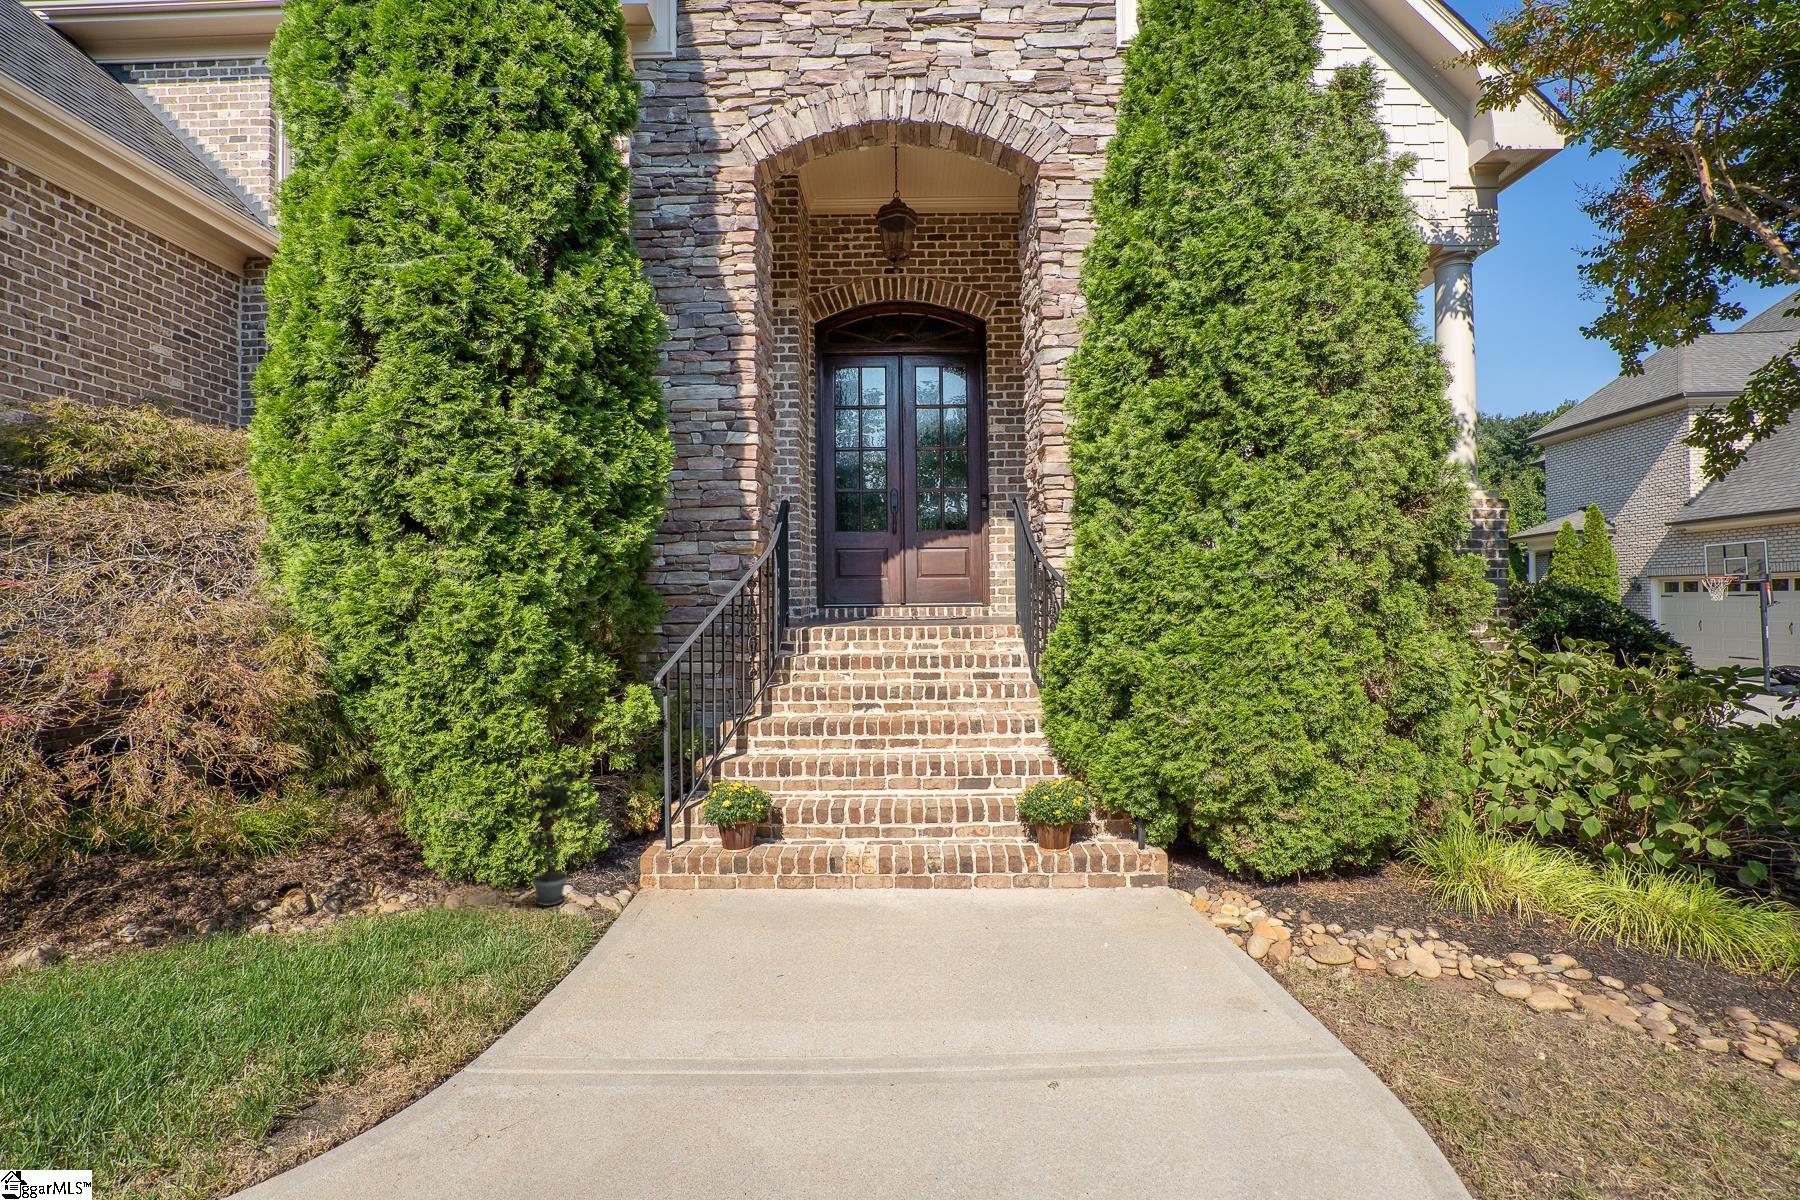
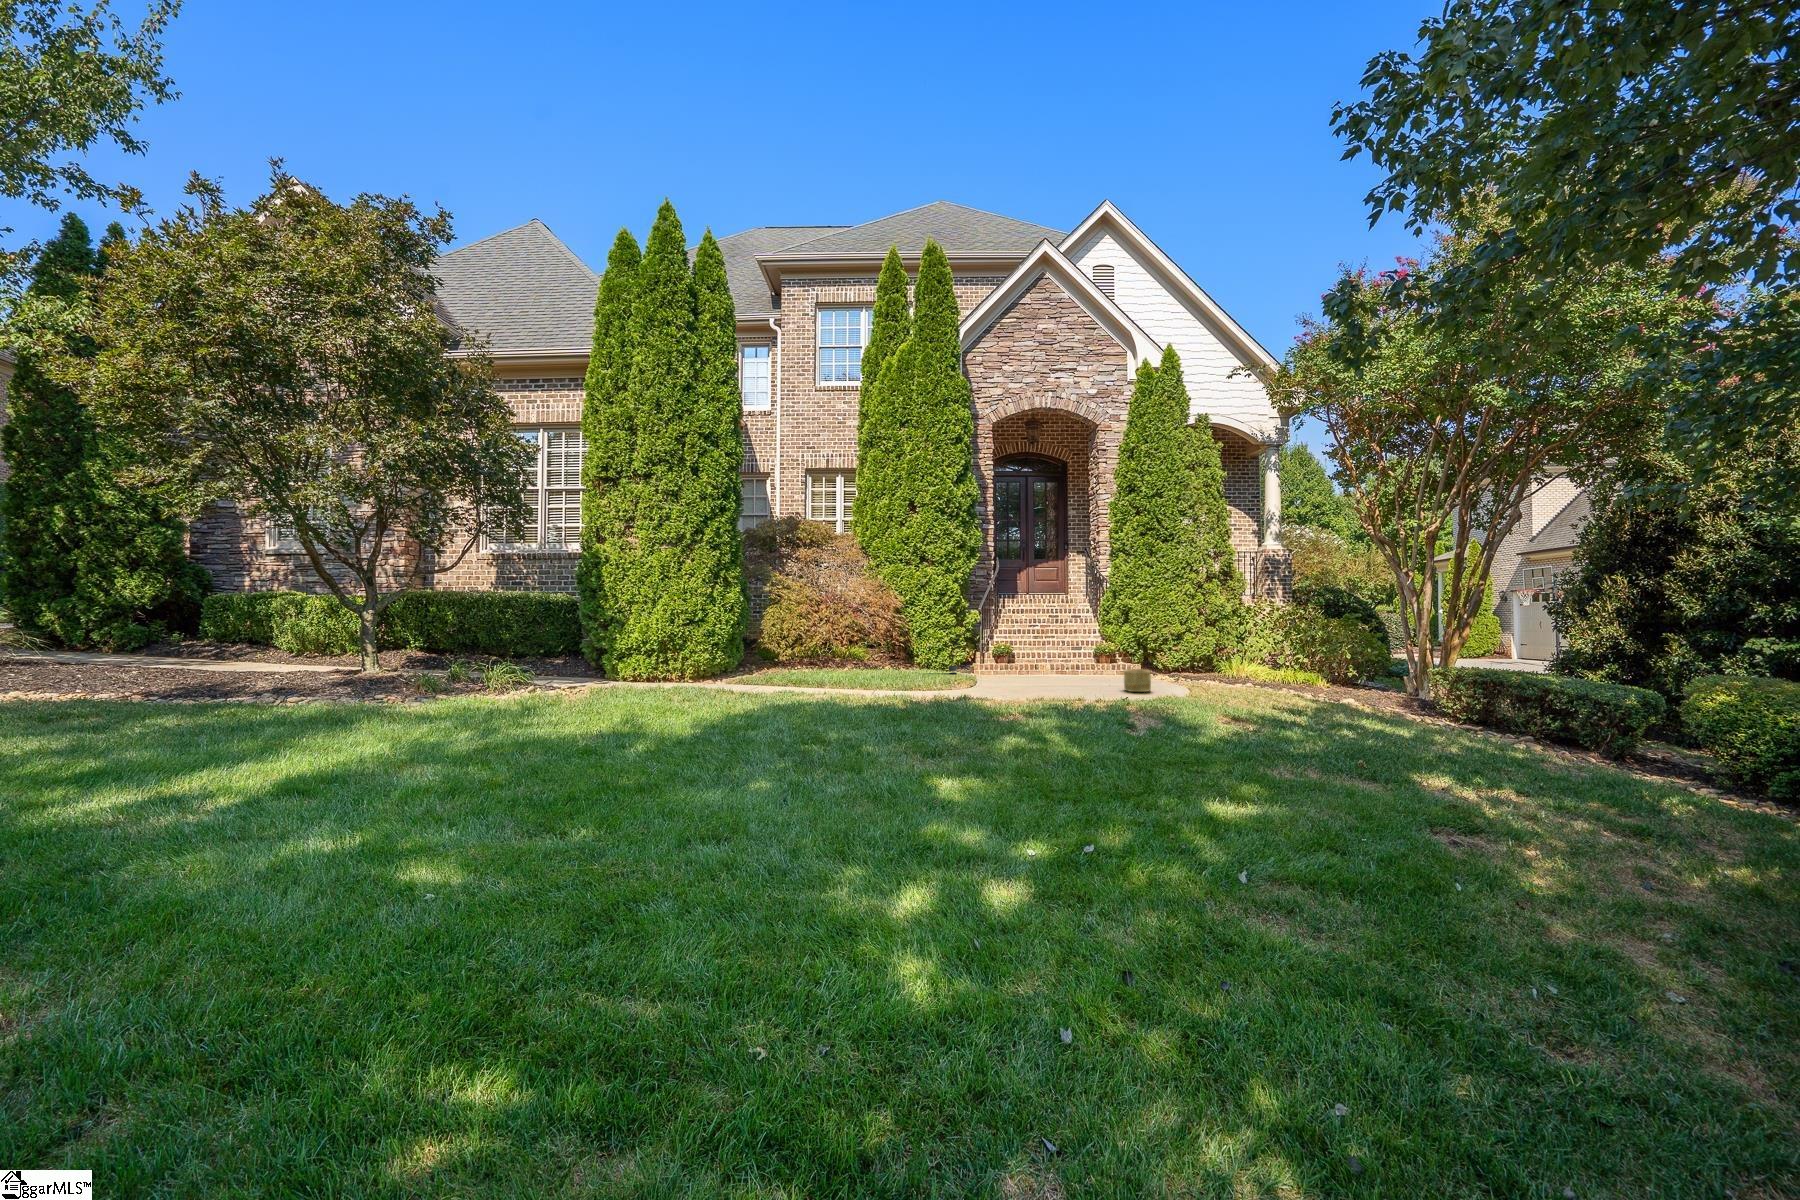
wooden bucket: none [1142,974,1274,1129] -> present [1124,669,1151,692]

